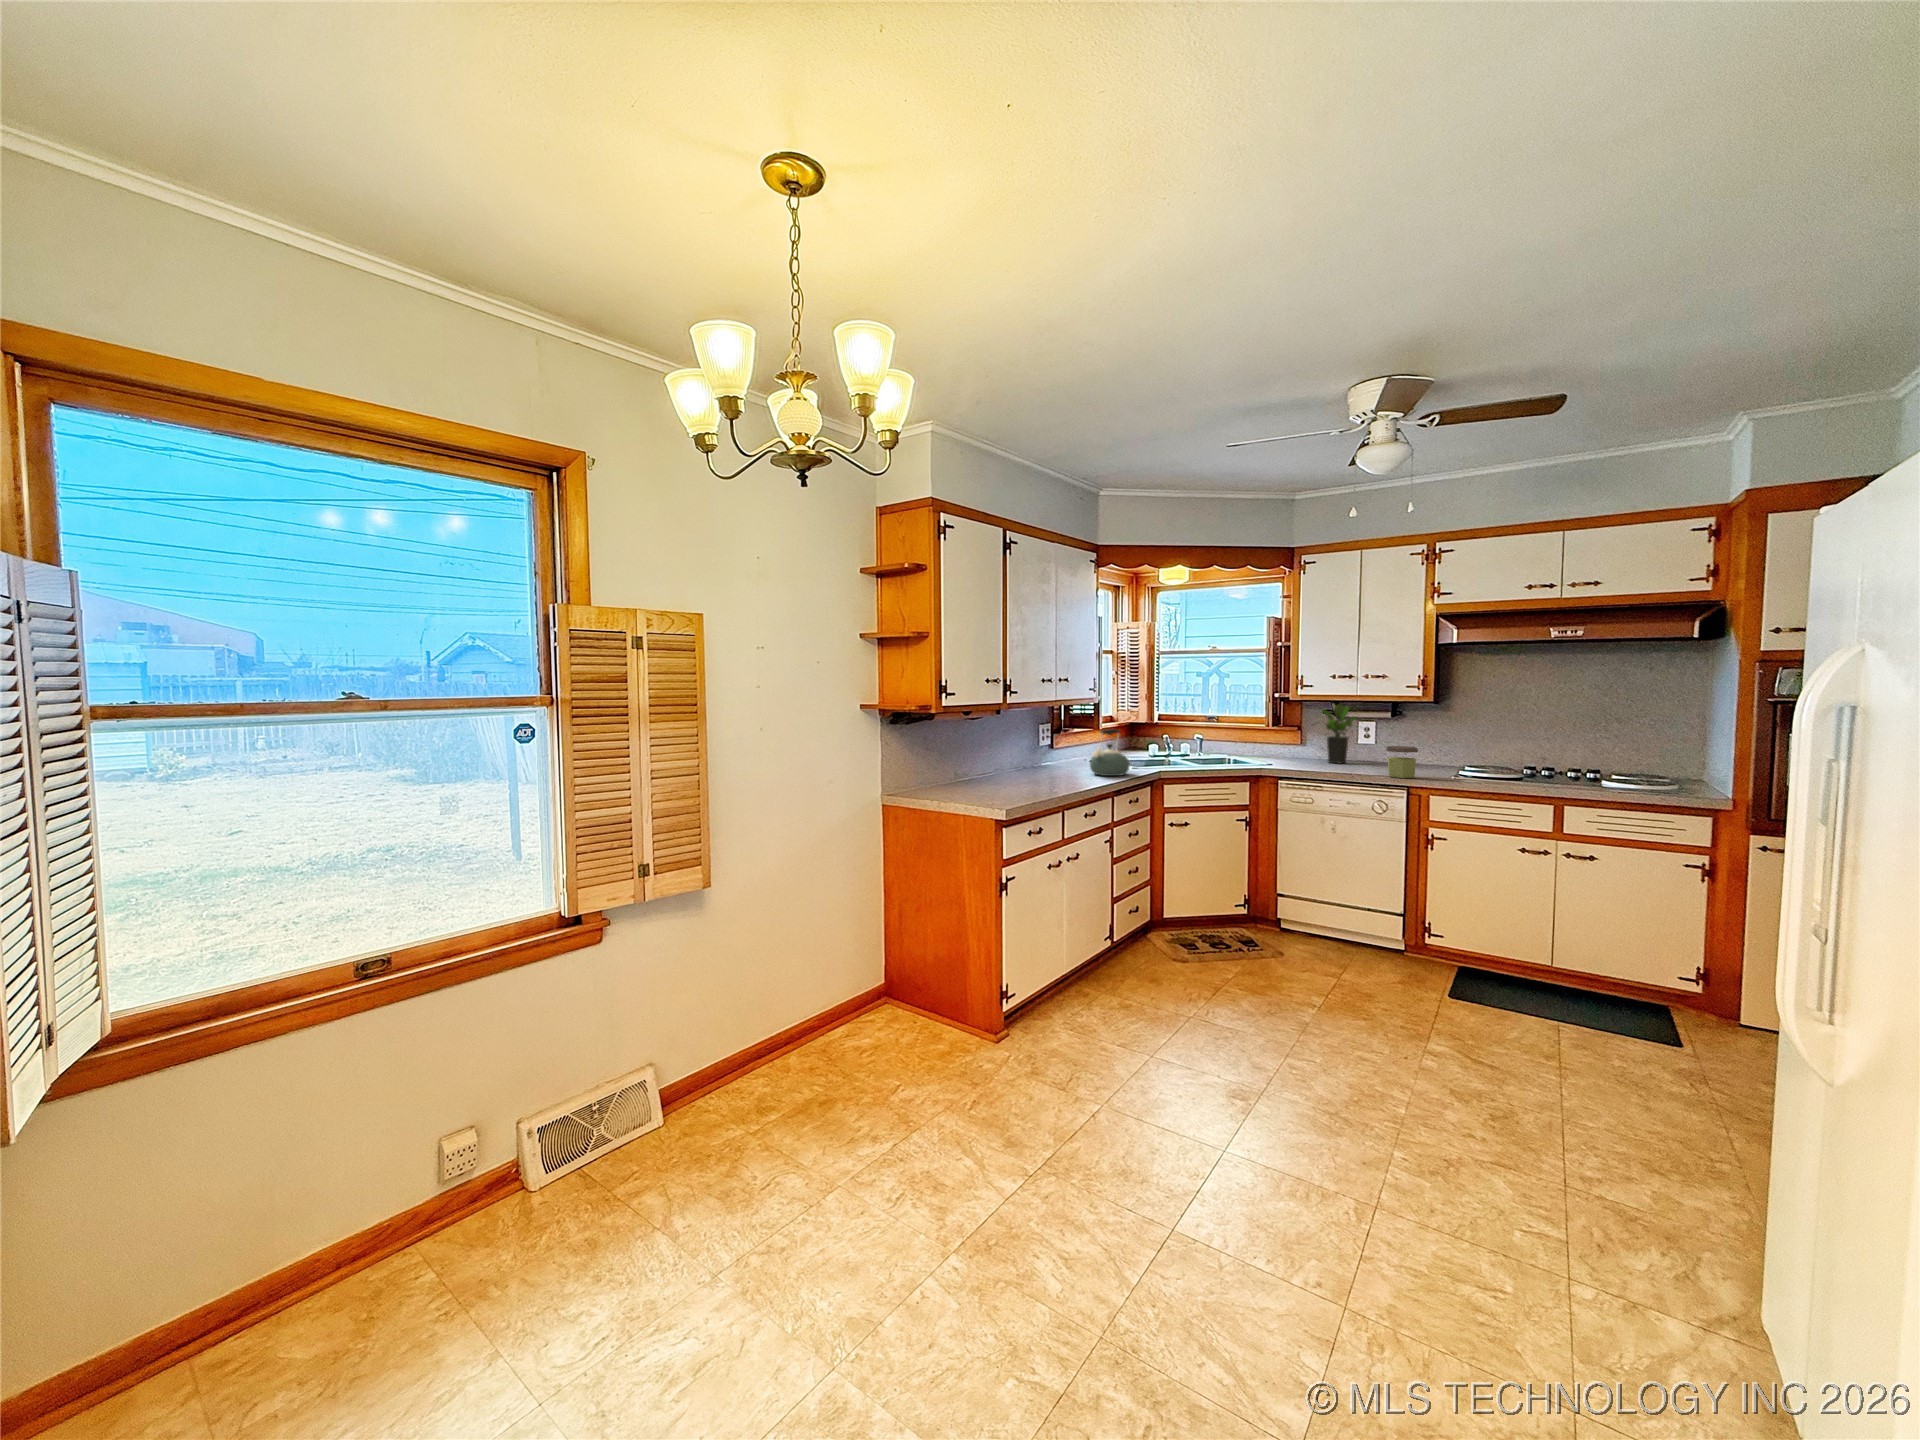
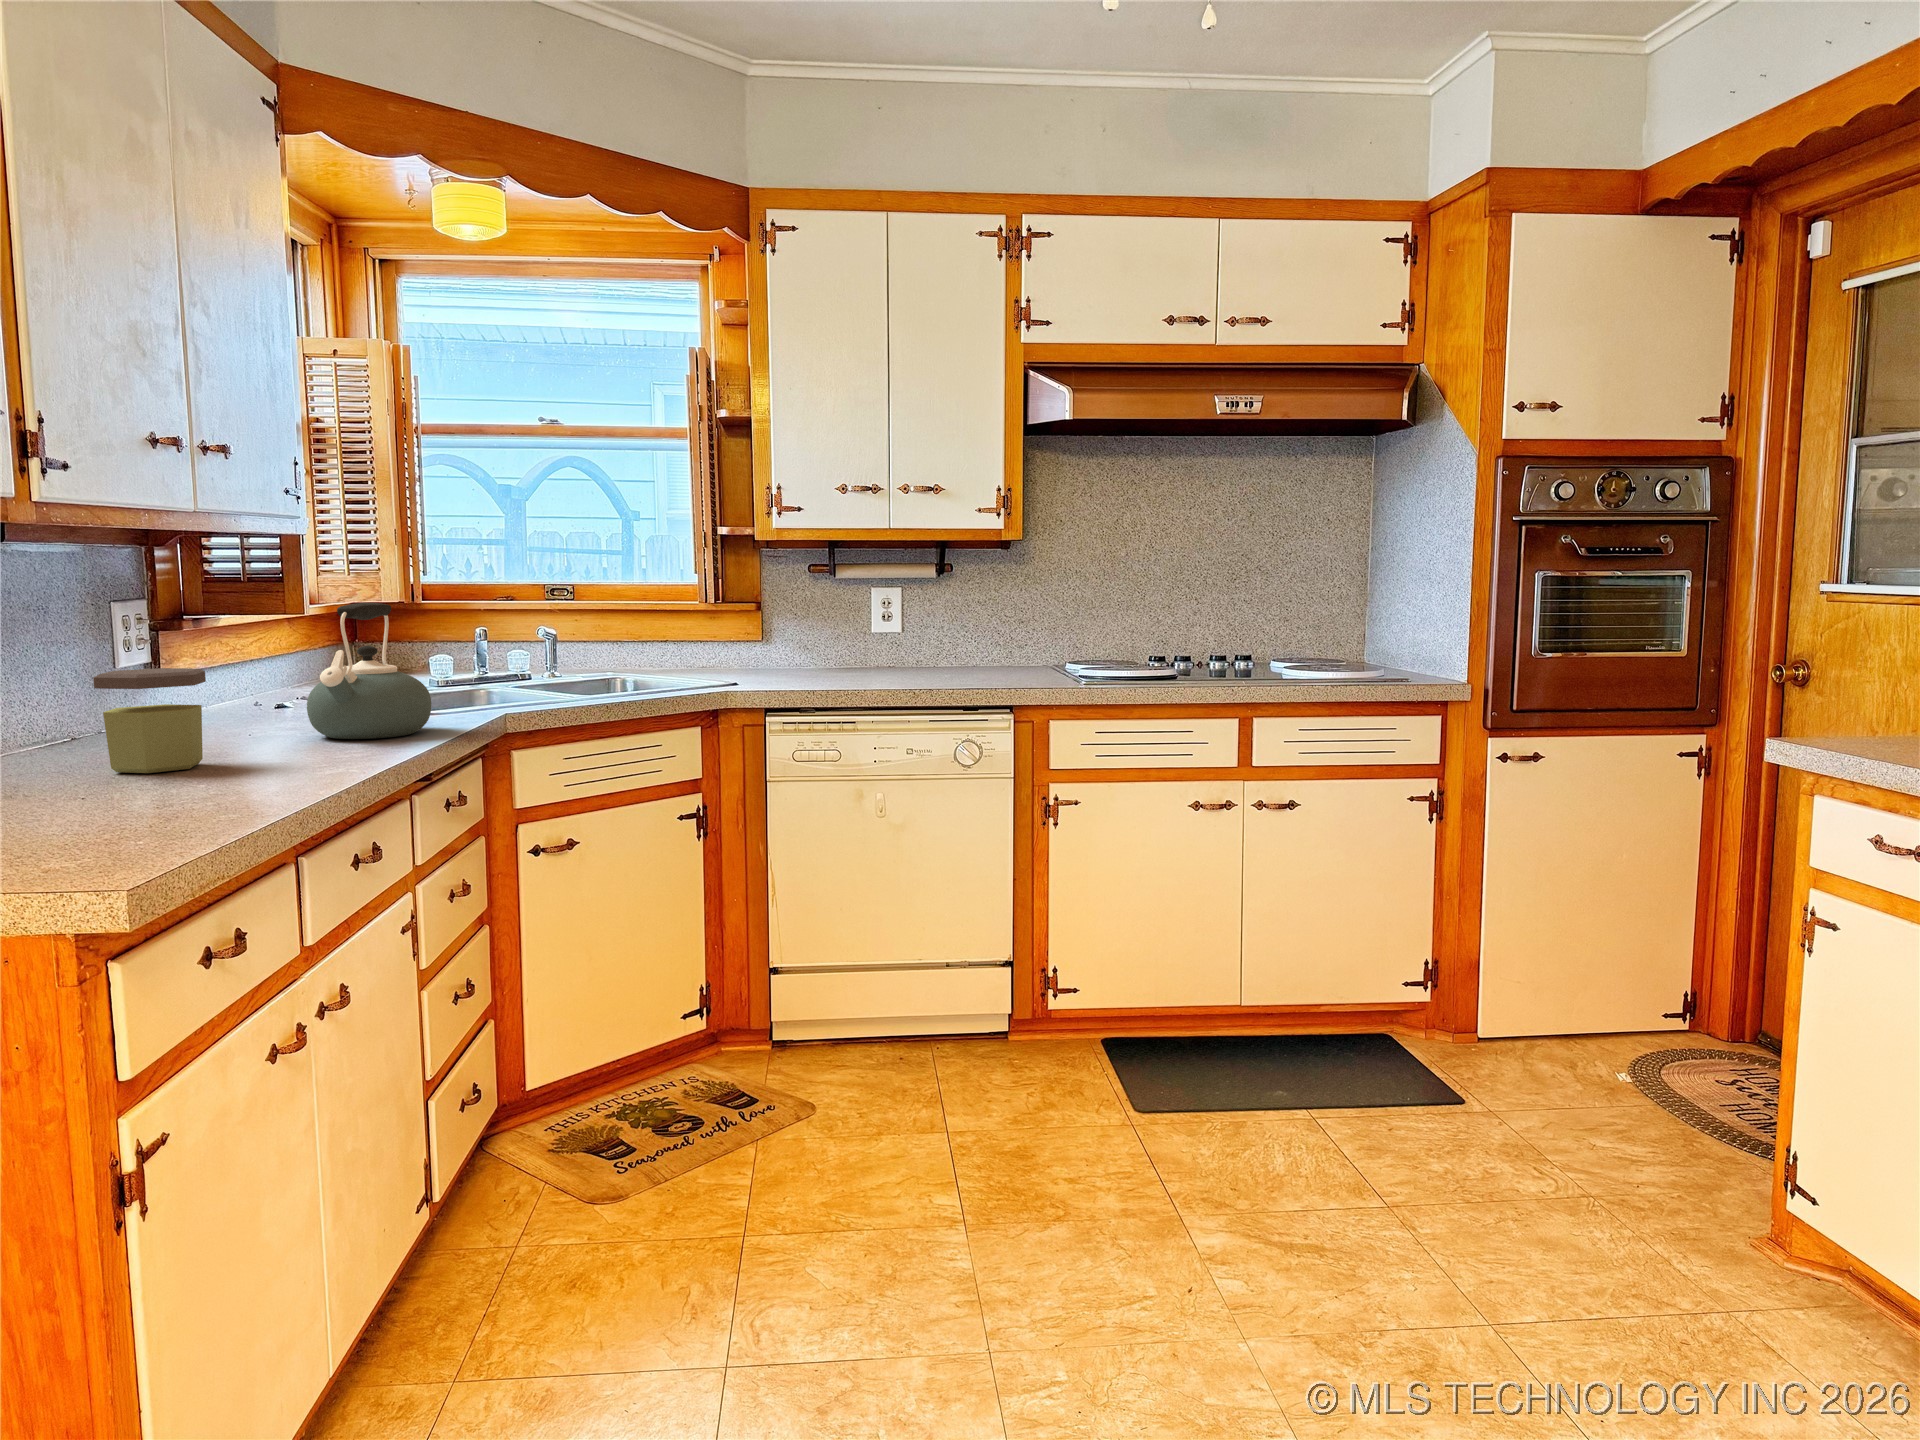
potted plant: present [1320,704,1361,764] -> none [779,546,894,673]
jar: present [1386,746,1418,778] -> present [93,668,206,773]

